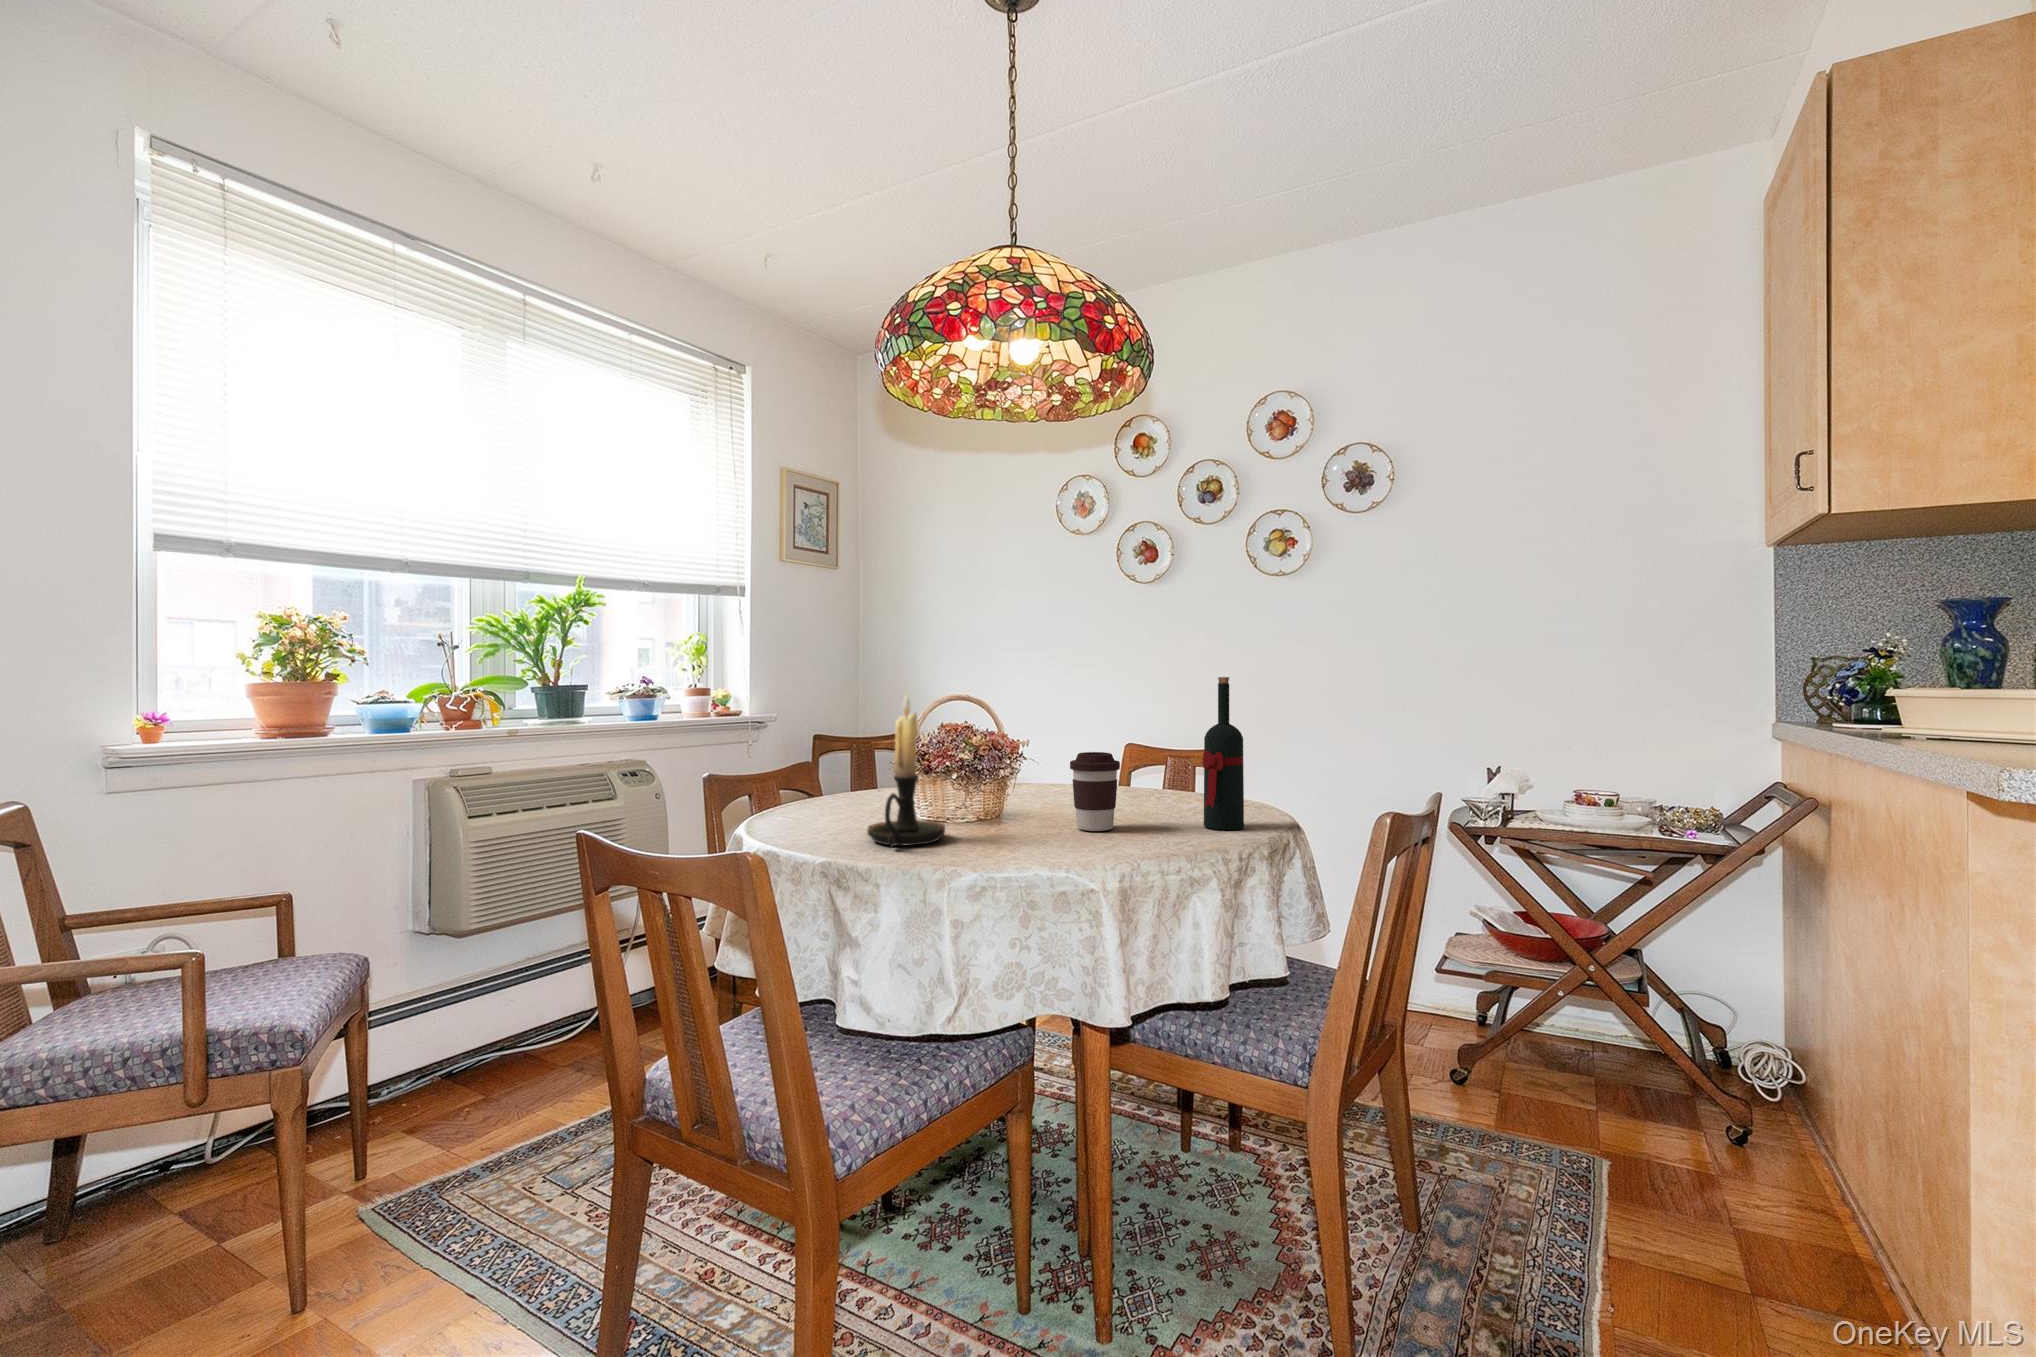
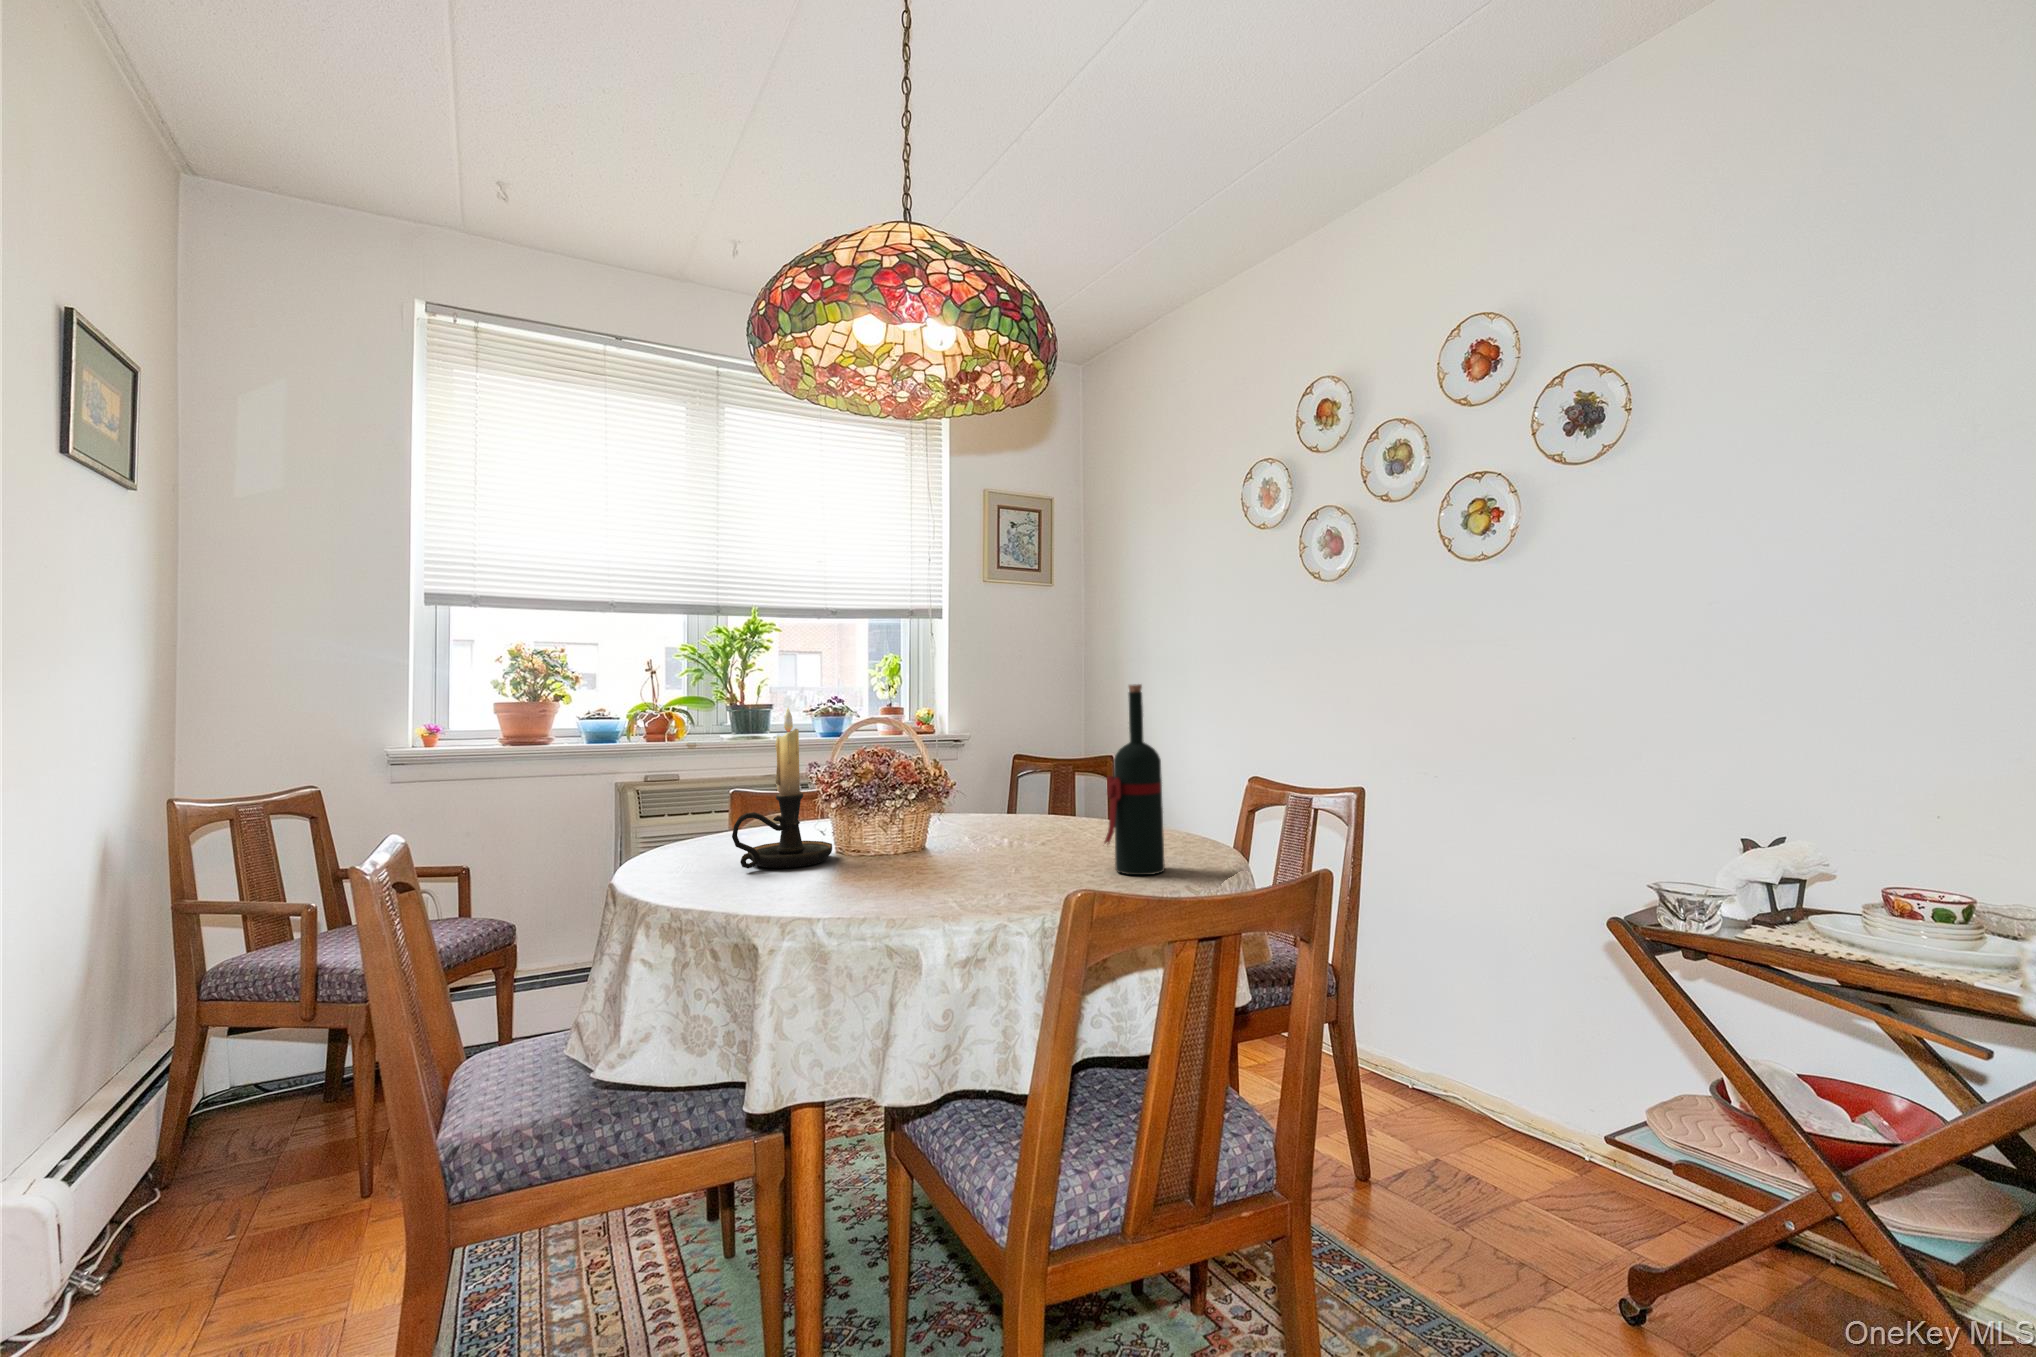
coffee cup: present [1070,752,1120,831] -> none [964,774,1022,865]

